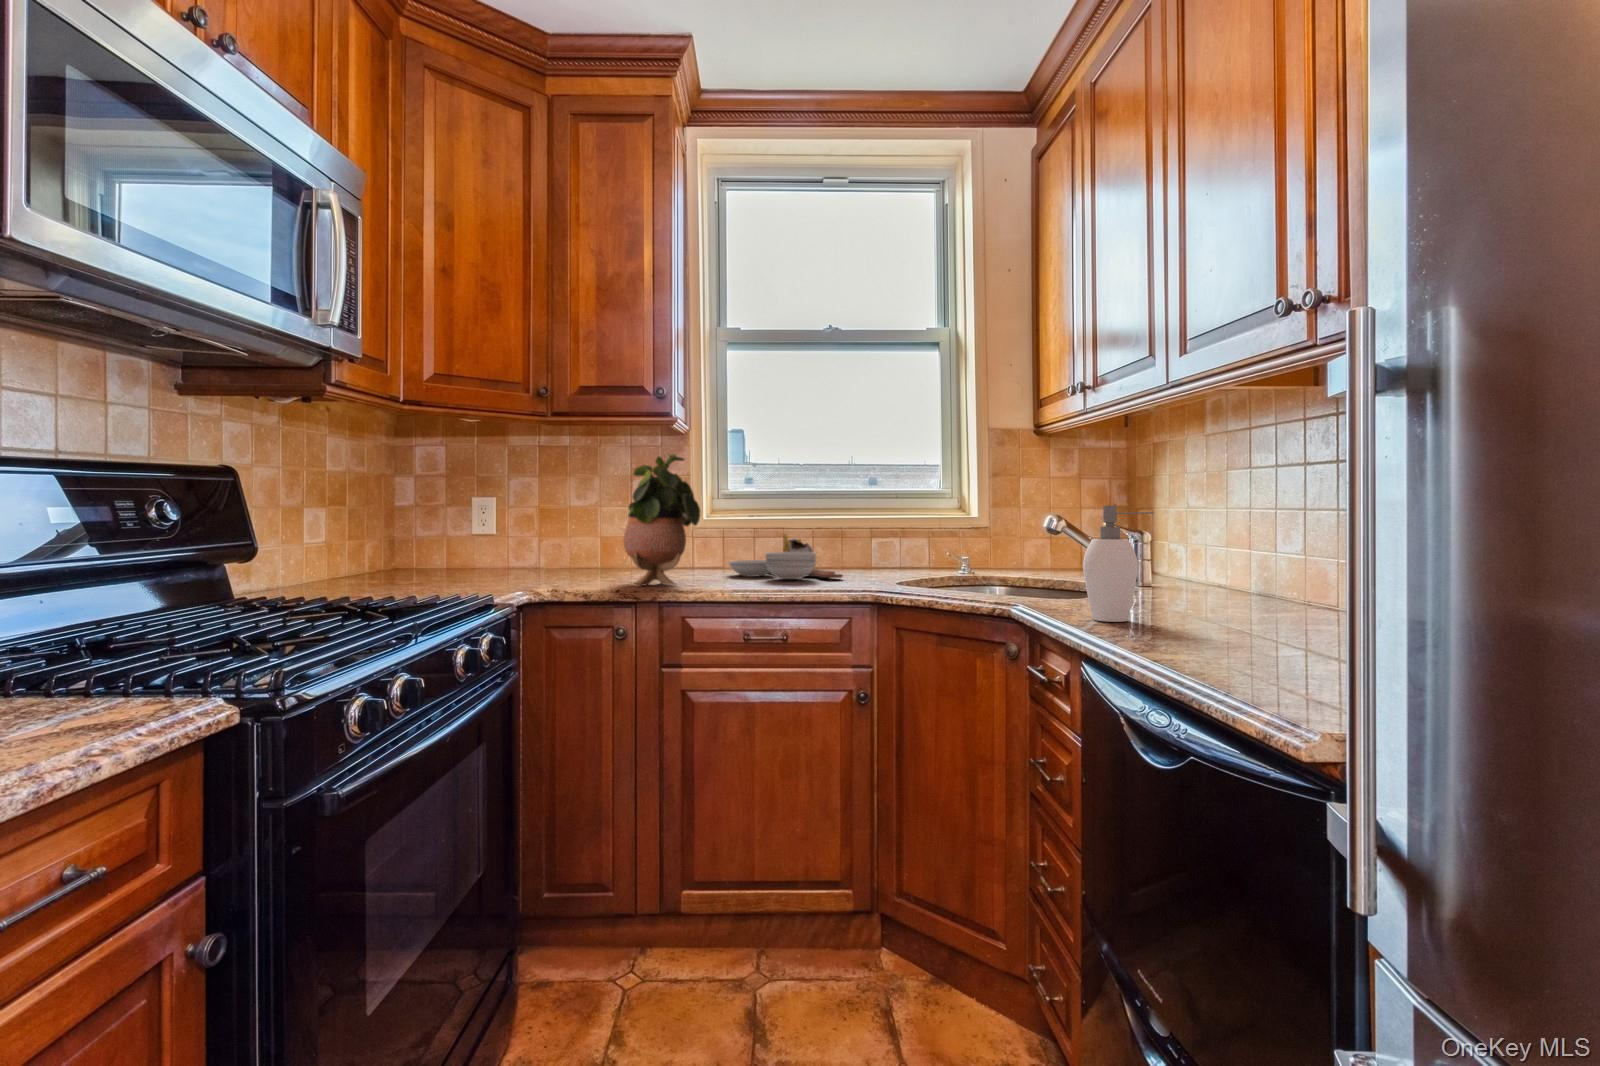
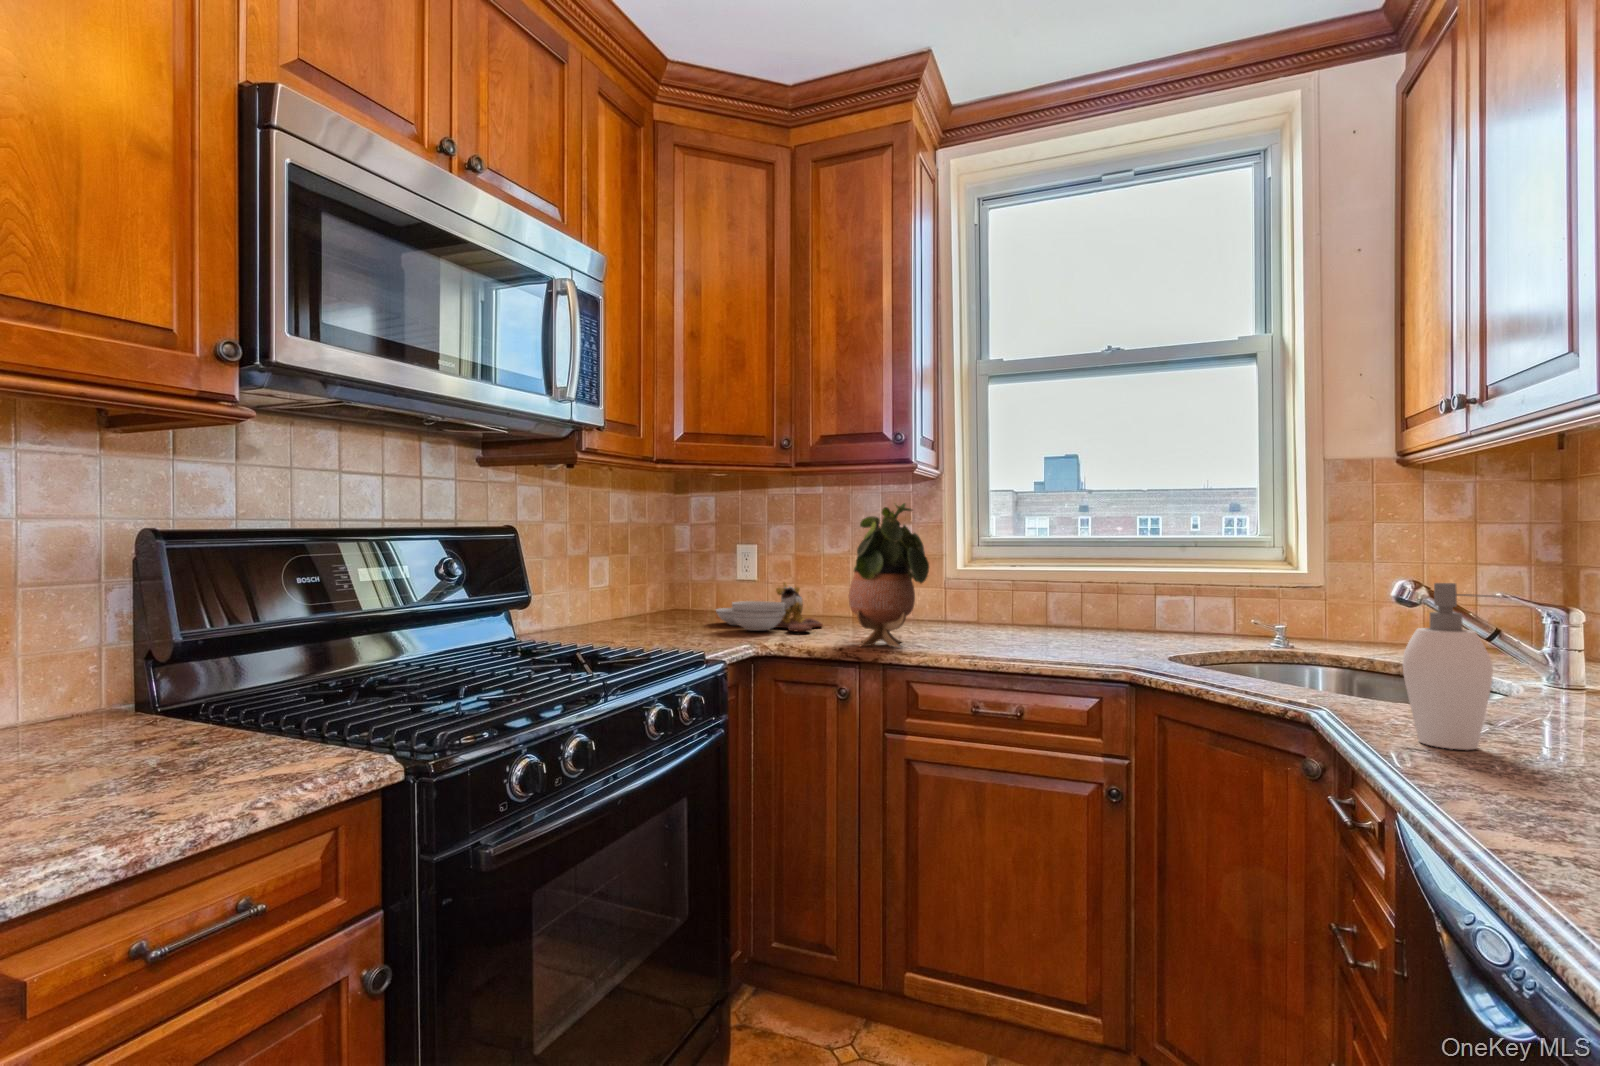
cutting board: present [729,534,843,579] -> present [716,582,823,631]

